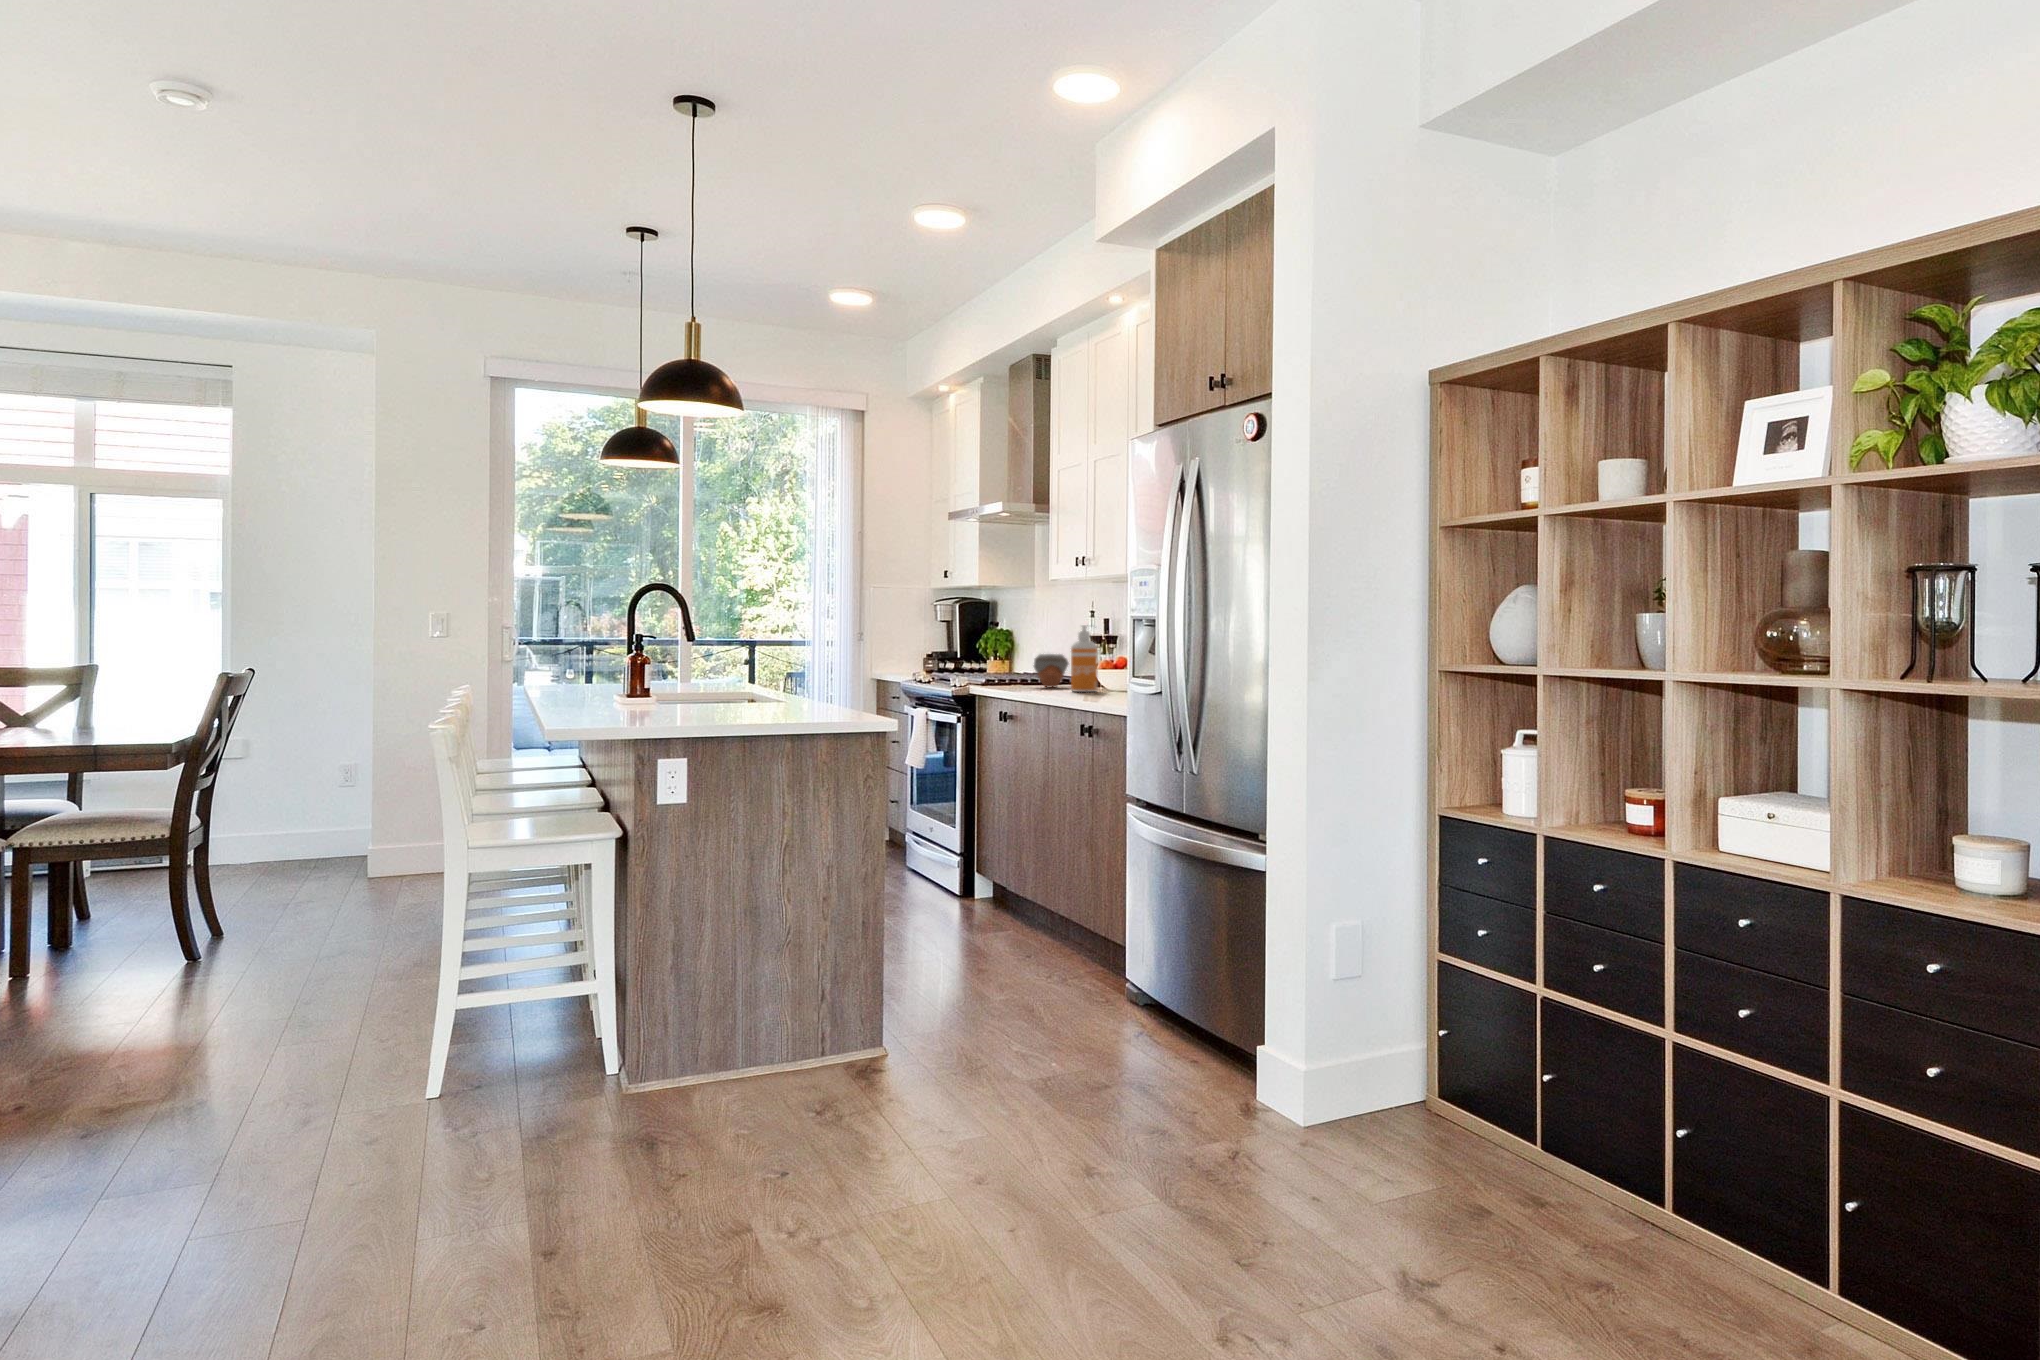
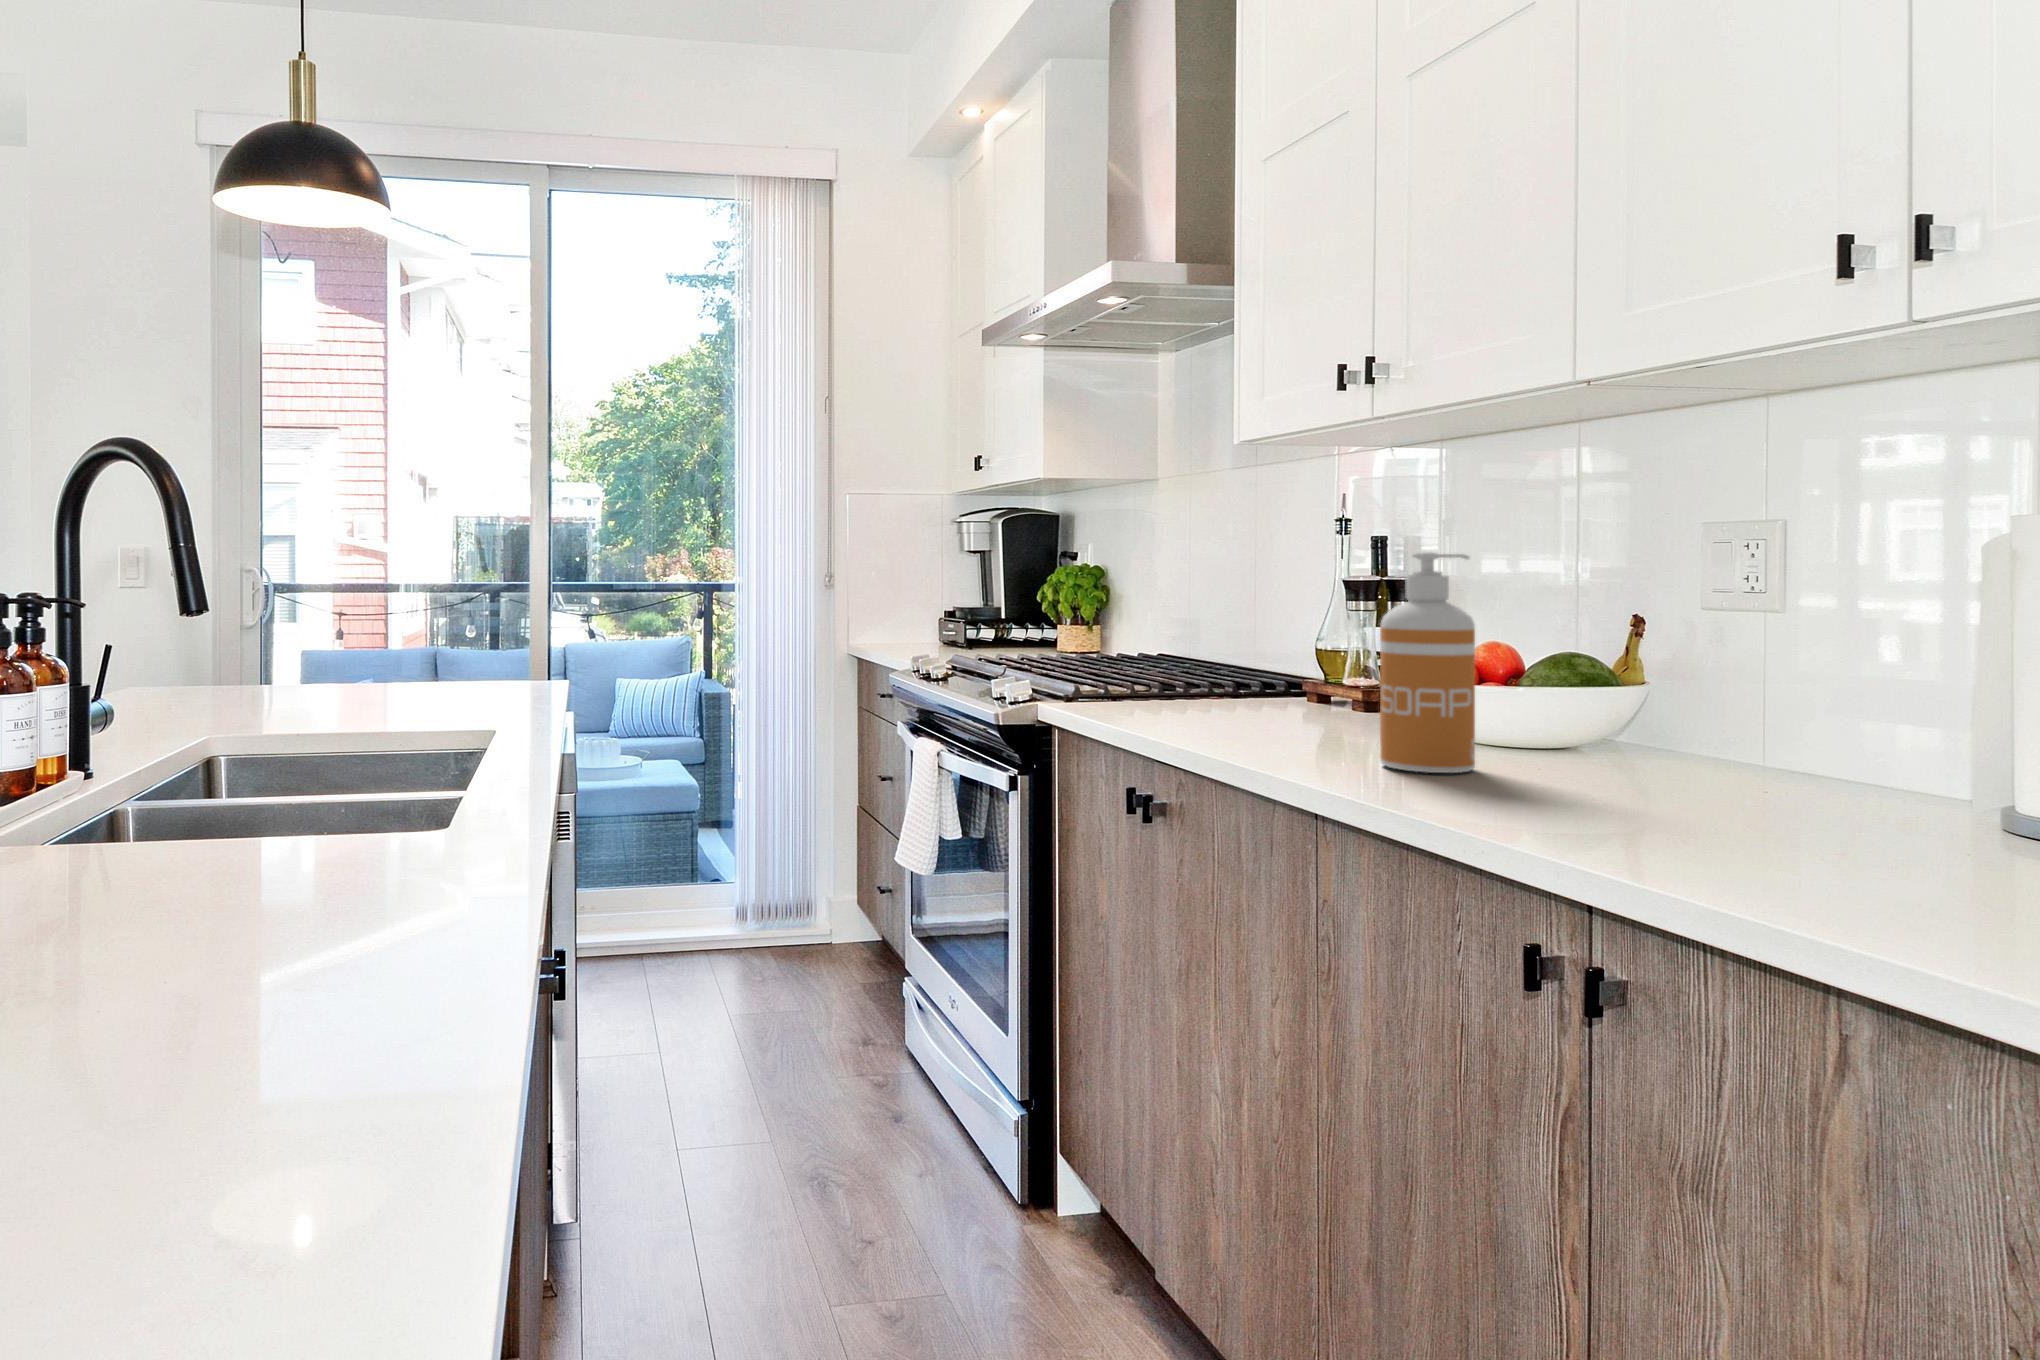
jar: present [1034,654,1069,687] -> none [1222,634,1328,731]

